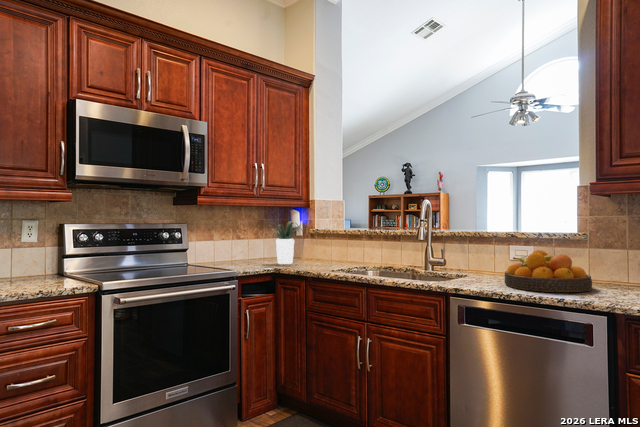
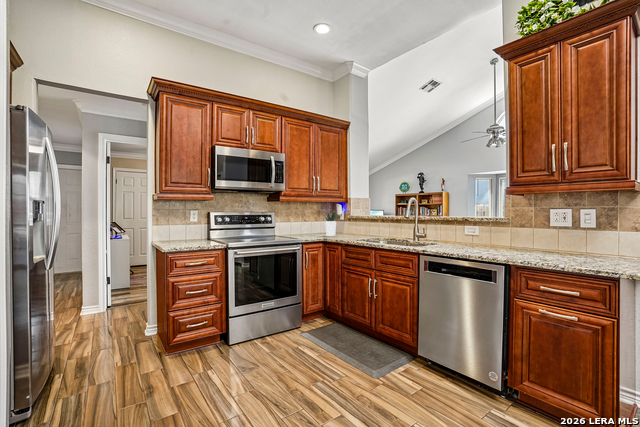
fruit bowl: present [505,250,592,292] -> none [456,229,511,254]

